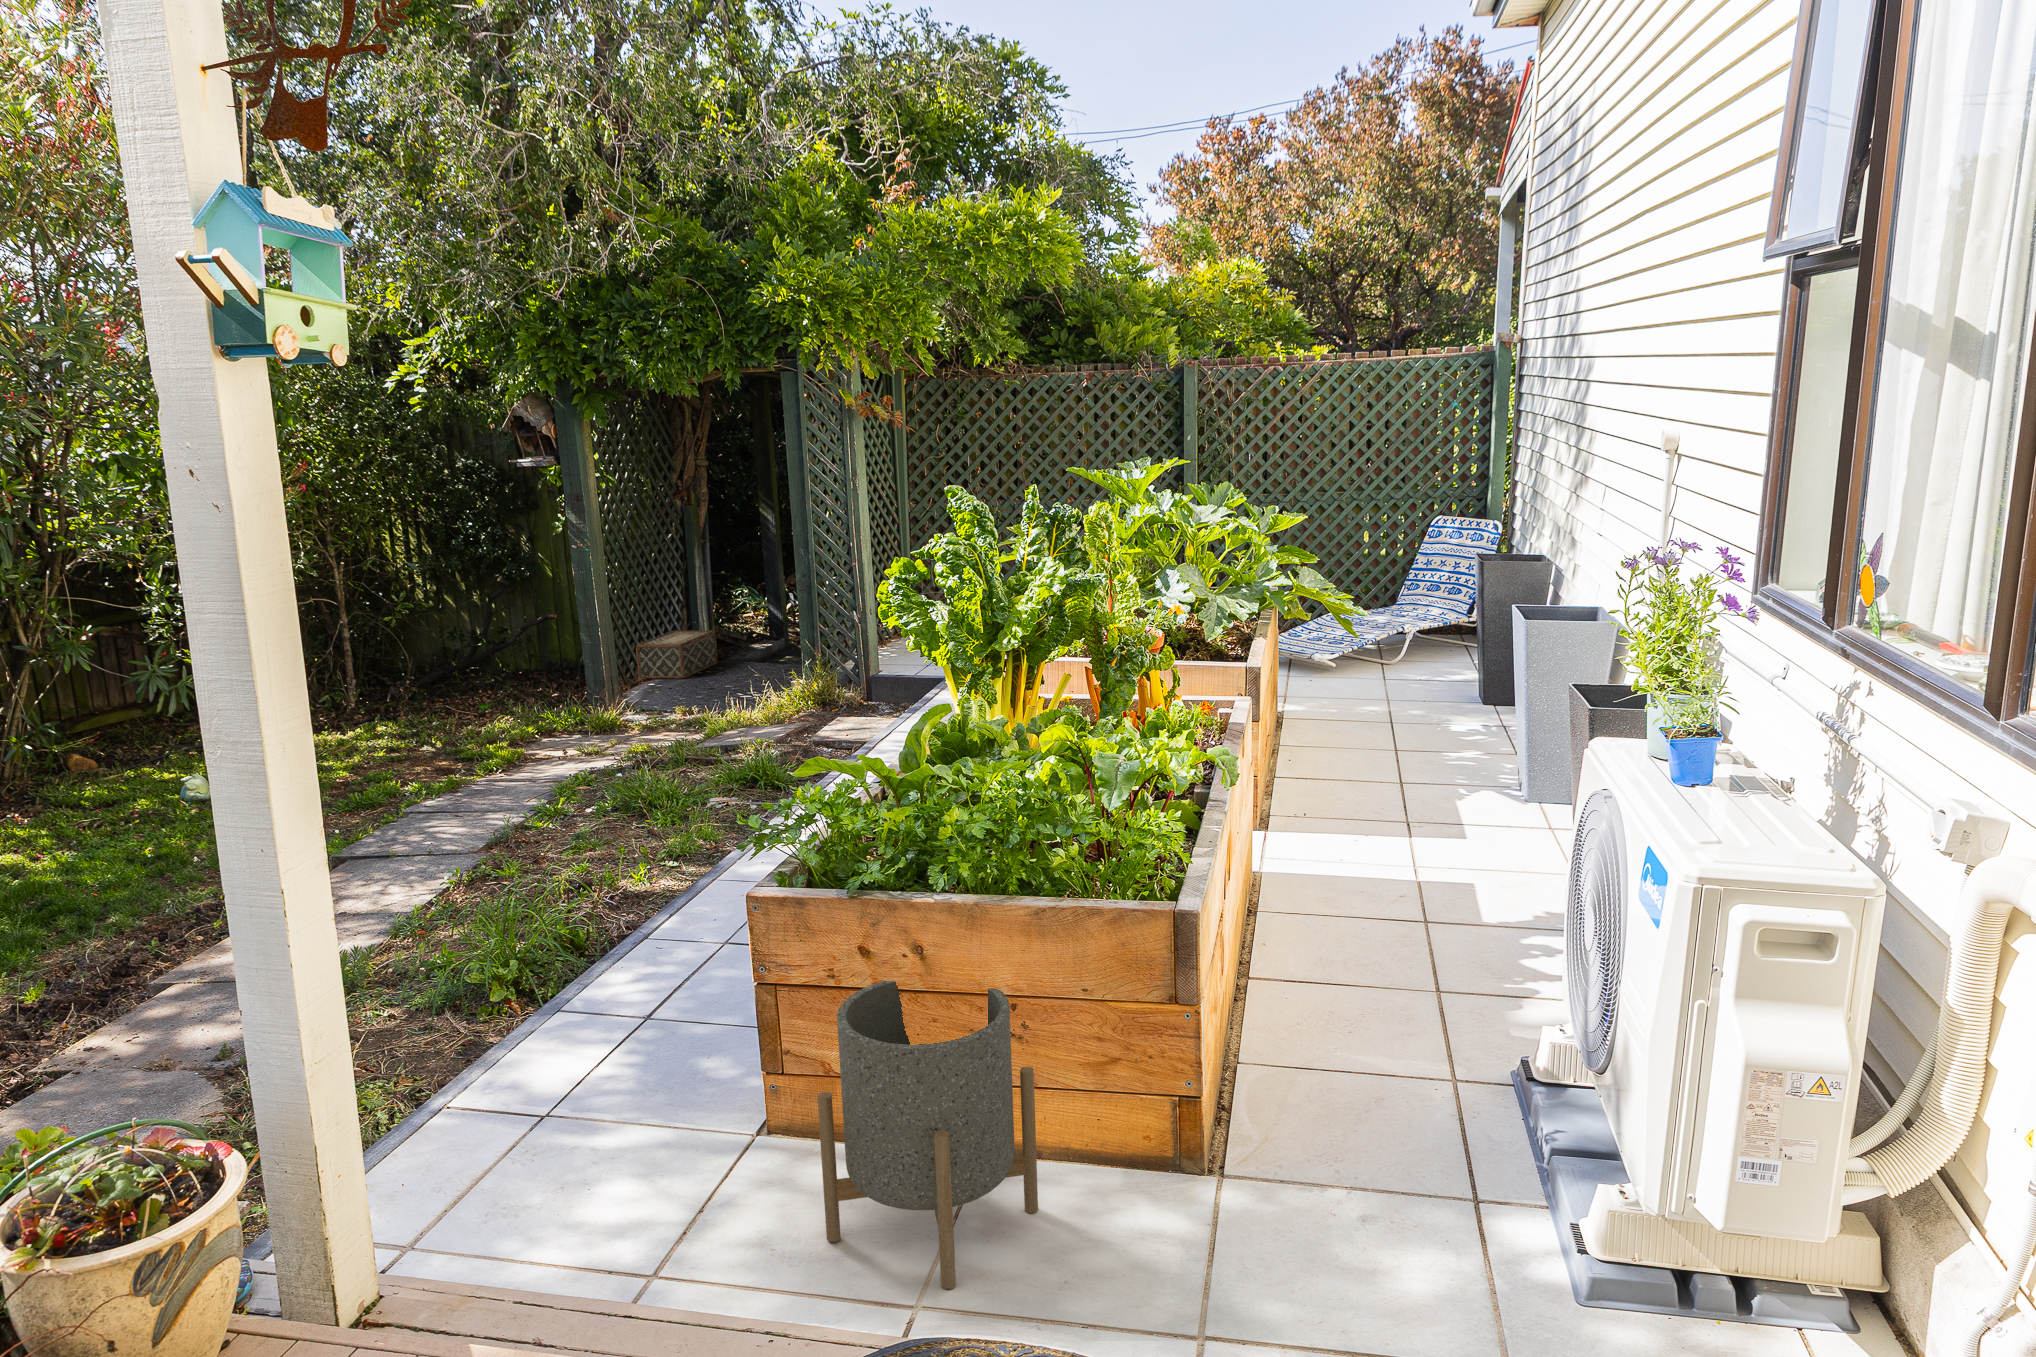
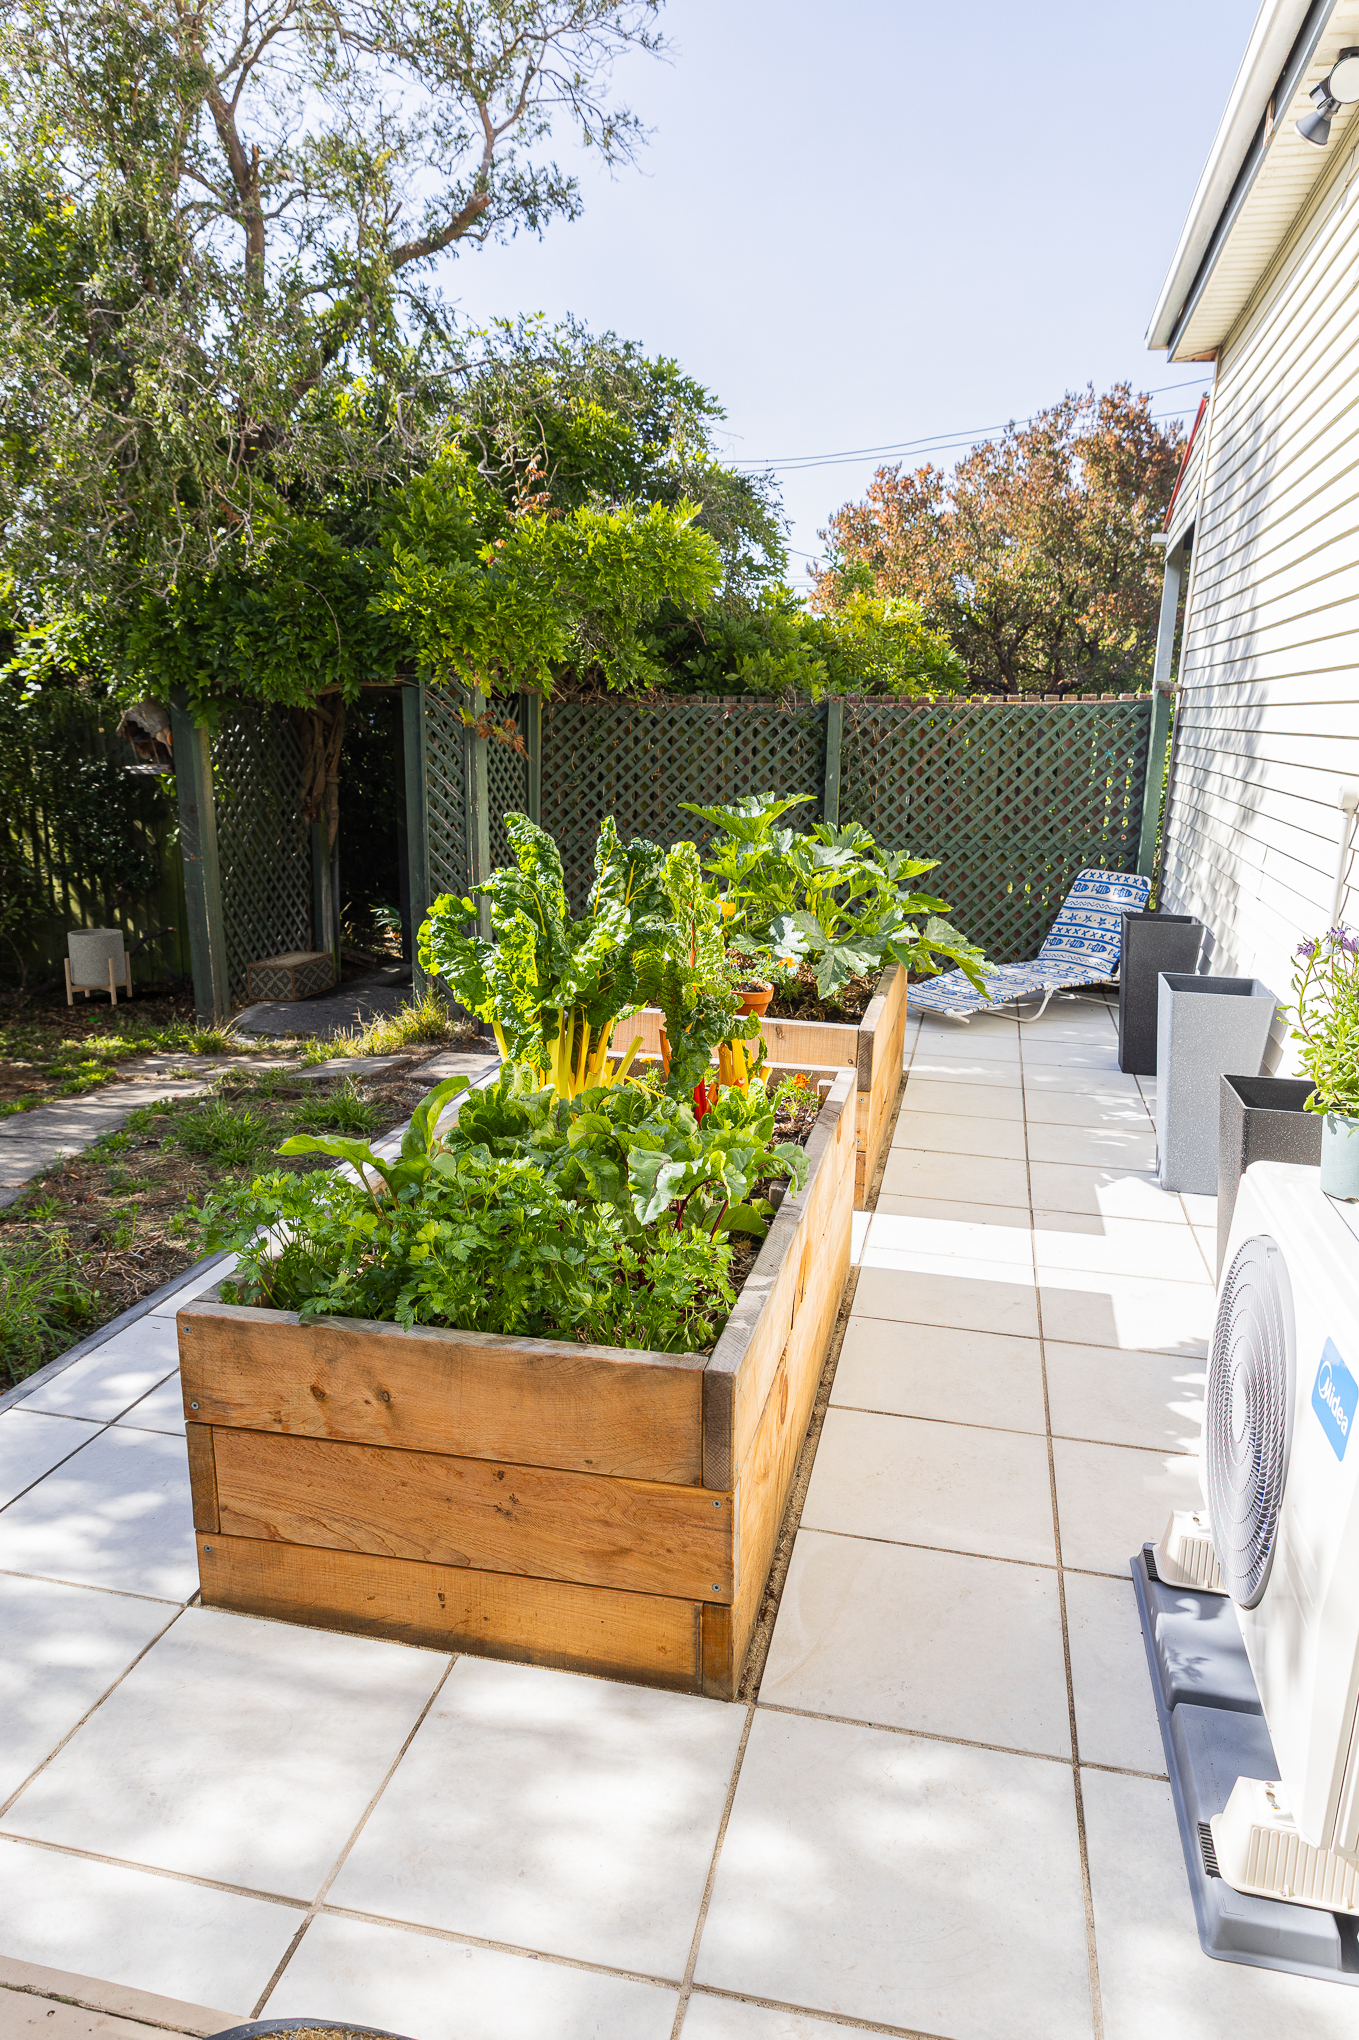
planter: present [818,981,1038,1289] -> present [64,929,132,1005]

